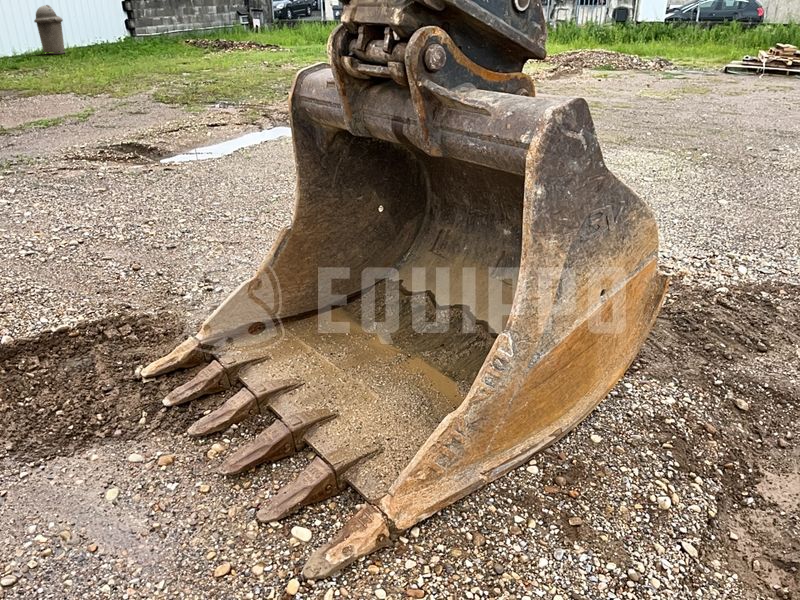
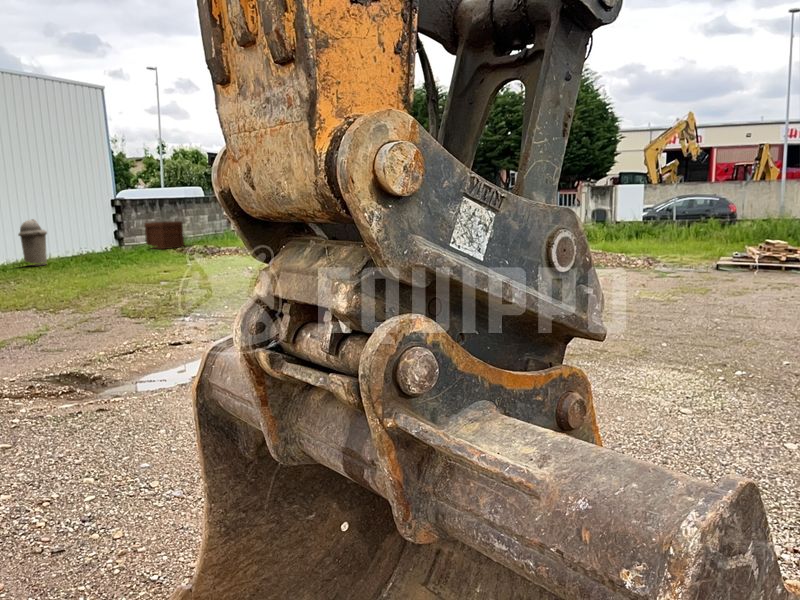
wooden crate: none [156,12,197,41] -> present [145,221,184,249]

